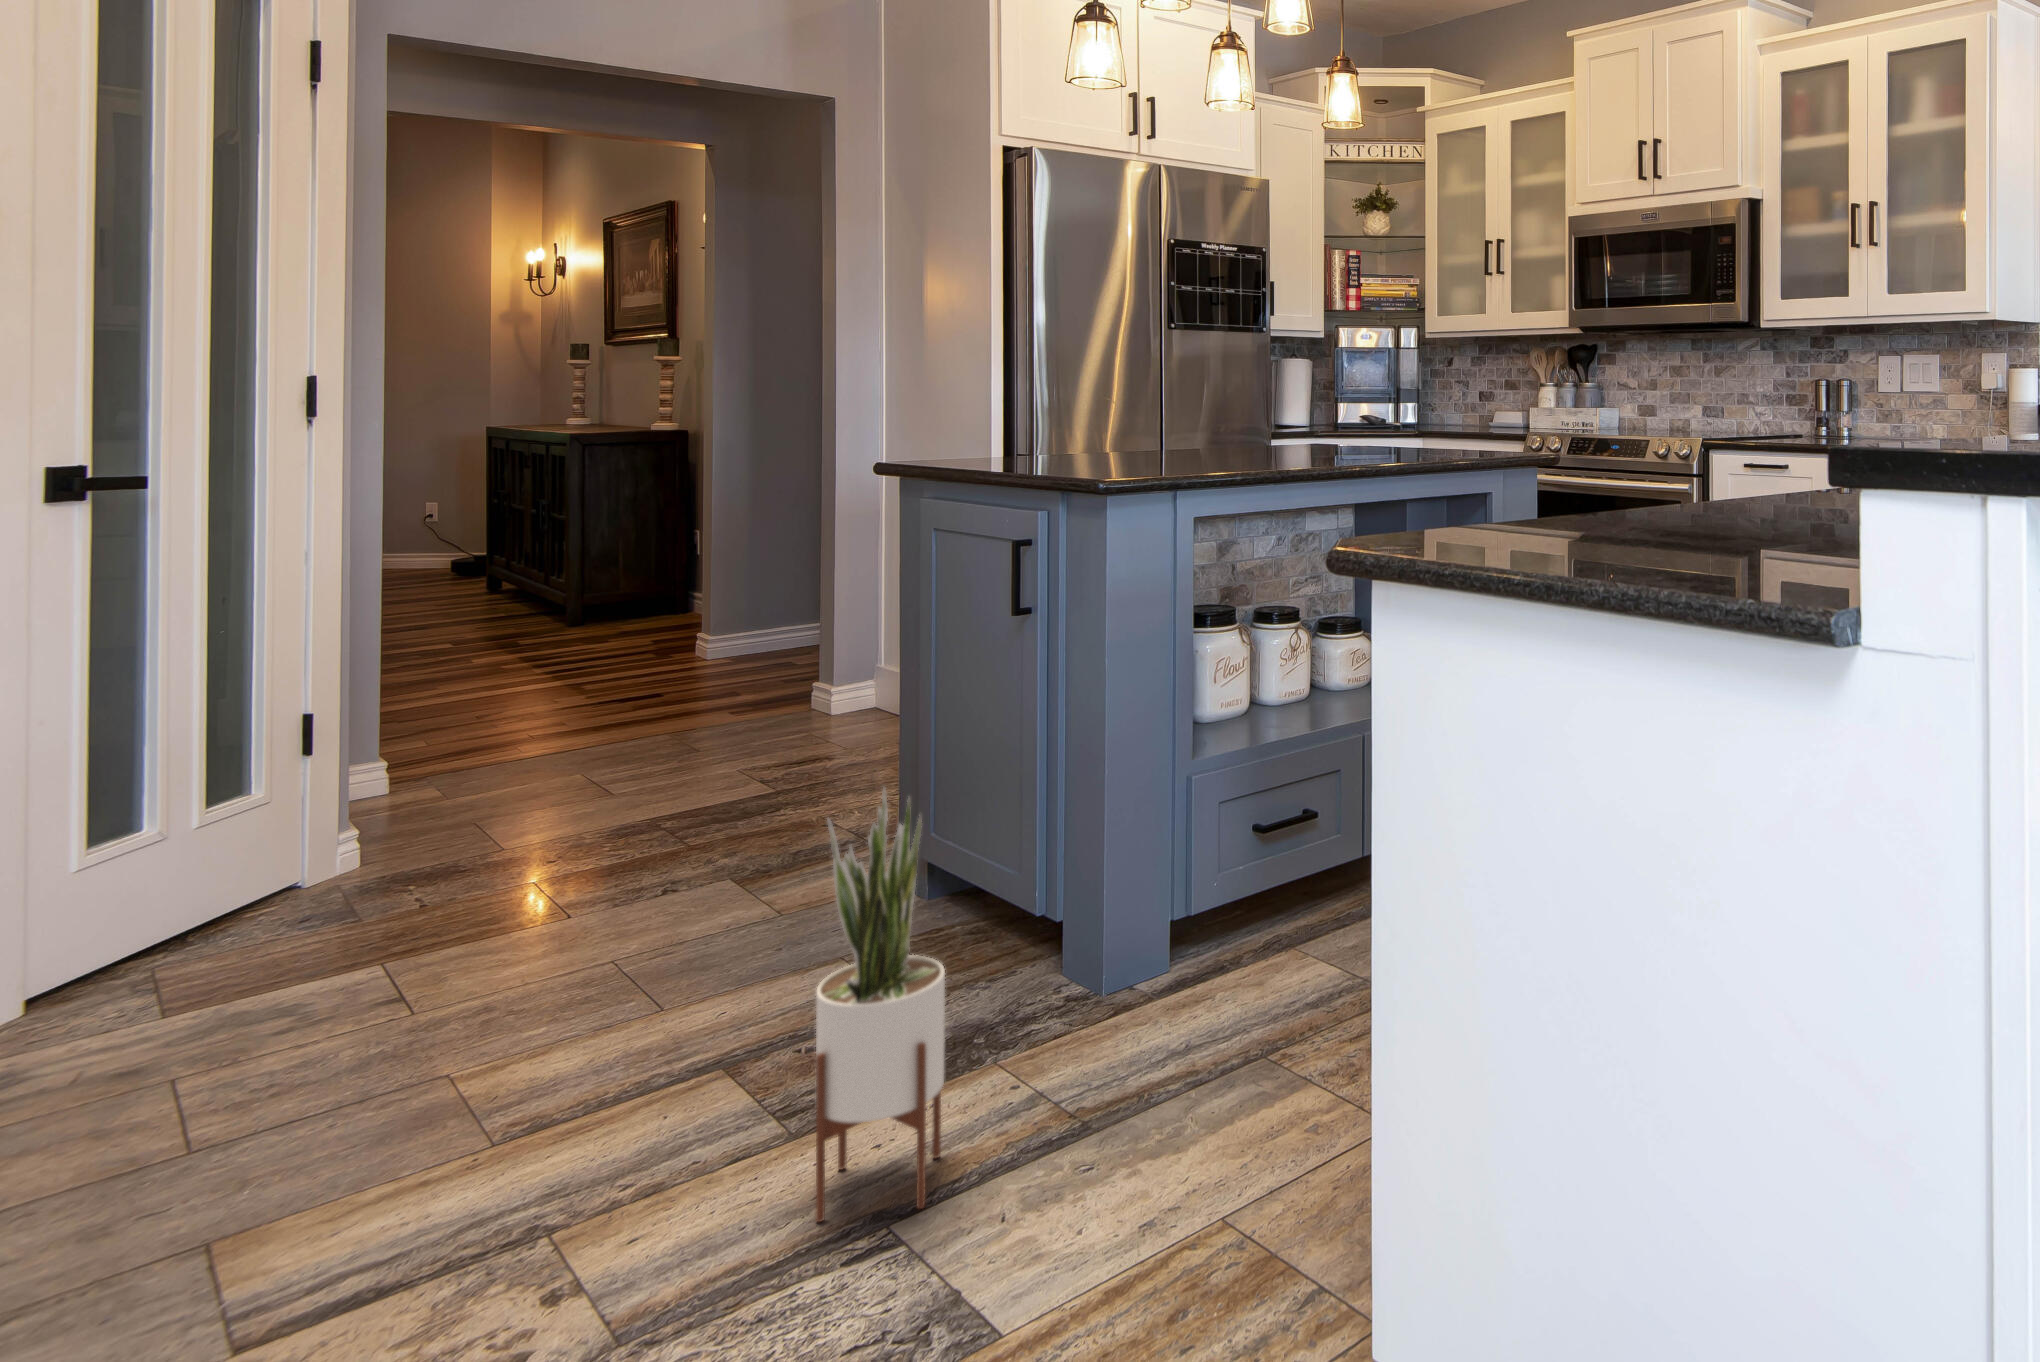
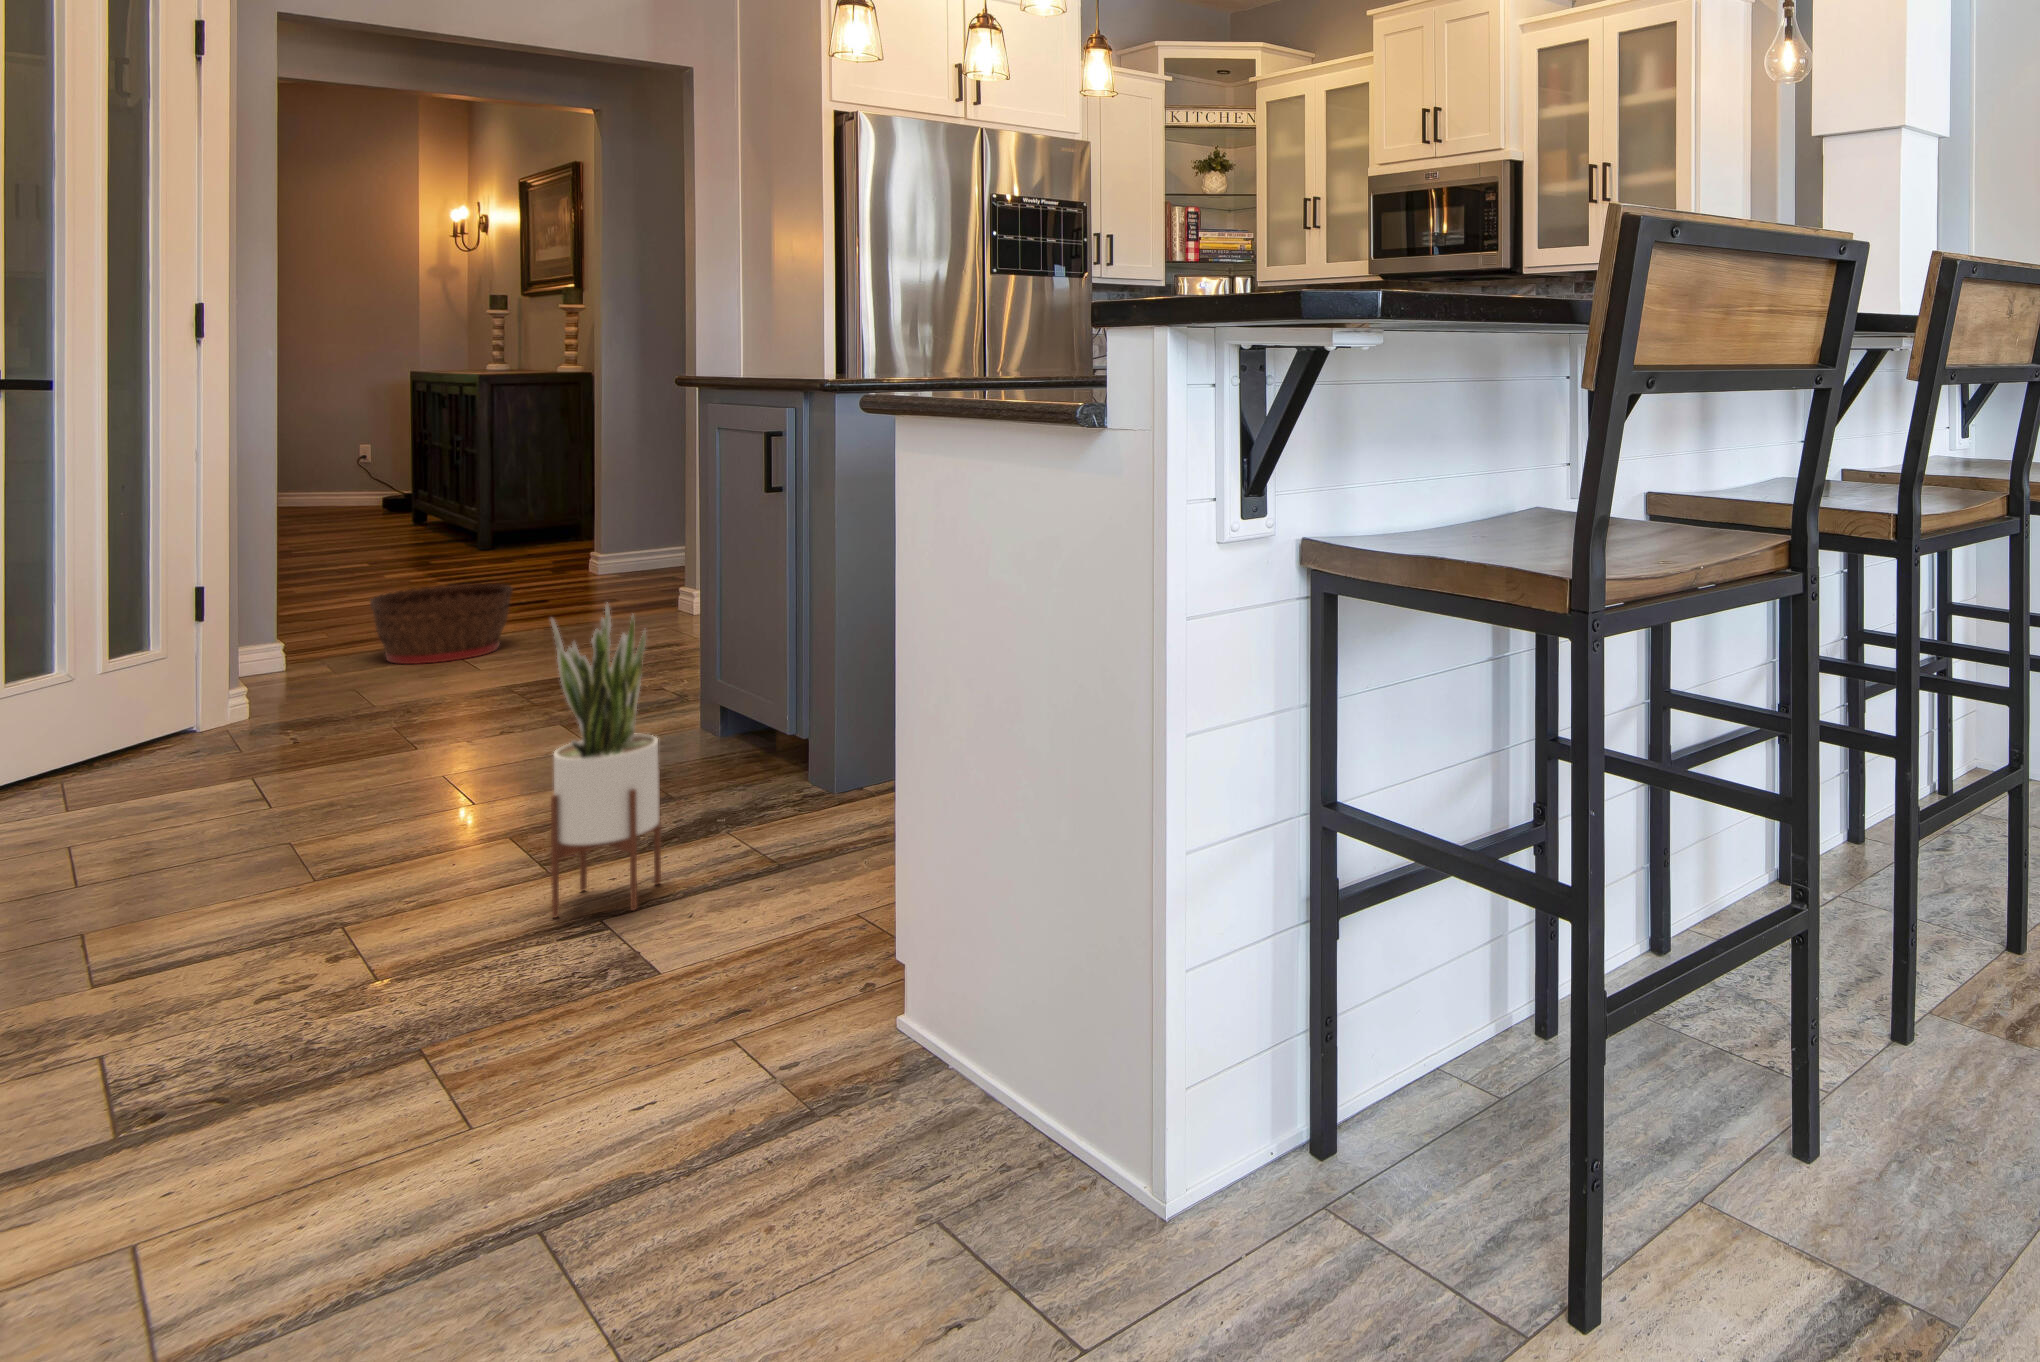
basket: none [484,683,643,782] -> present [370,583,513,664]

